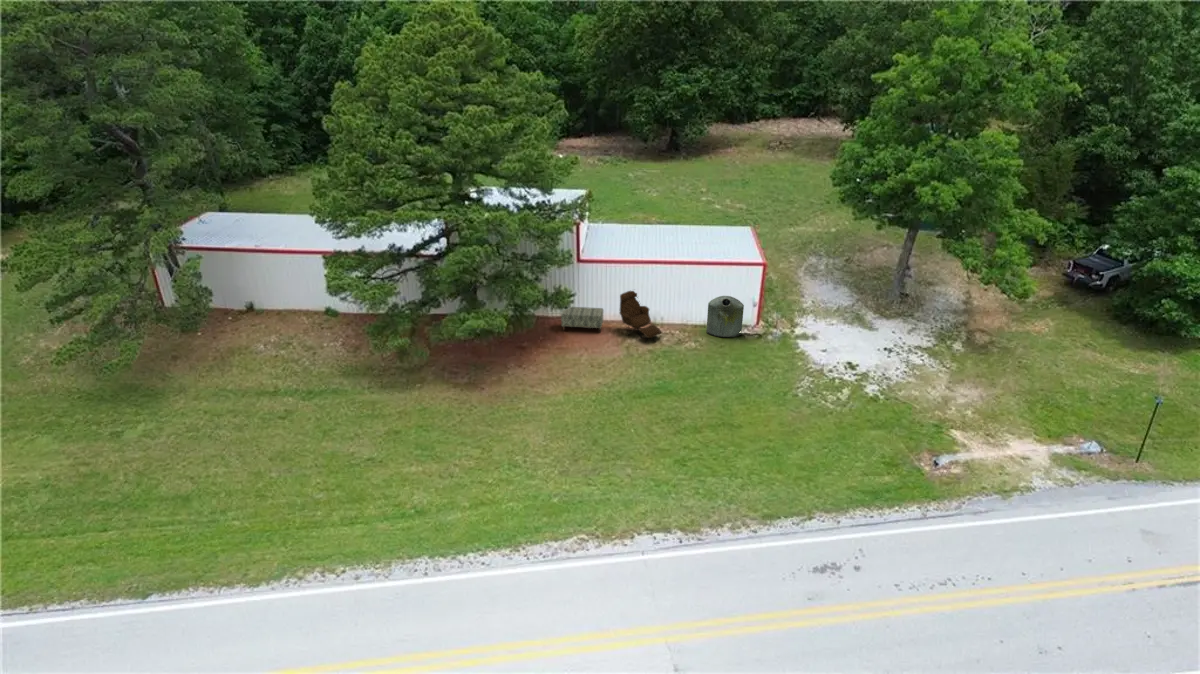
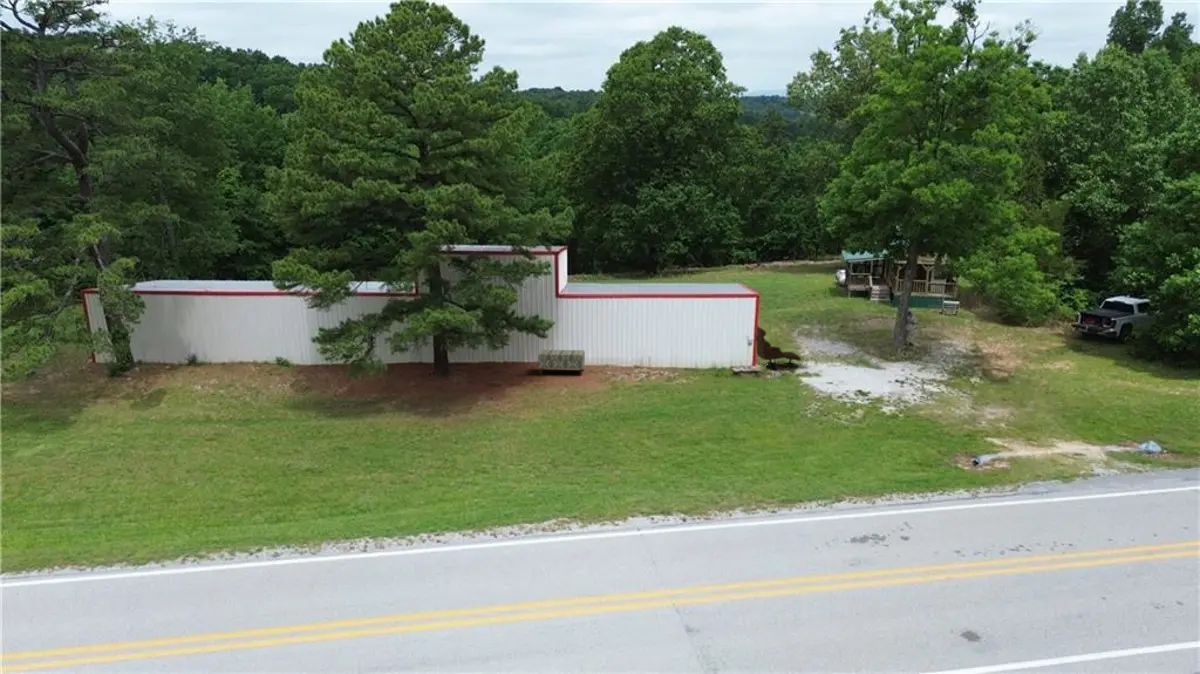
lounge chair: present [620,291,661,339] -> present [756,327,801,369]
trash can: present [707,296,744,338] -> none [699,330,738,376]

